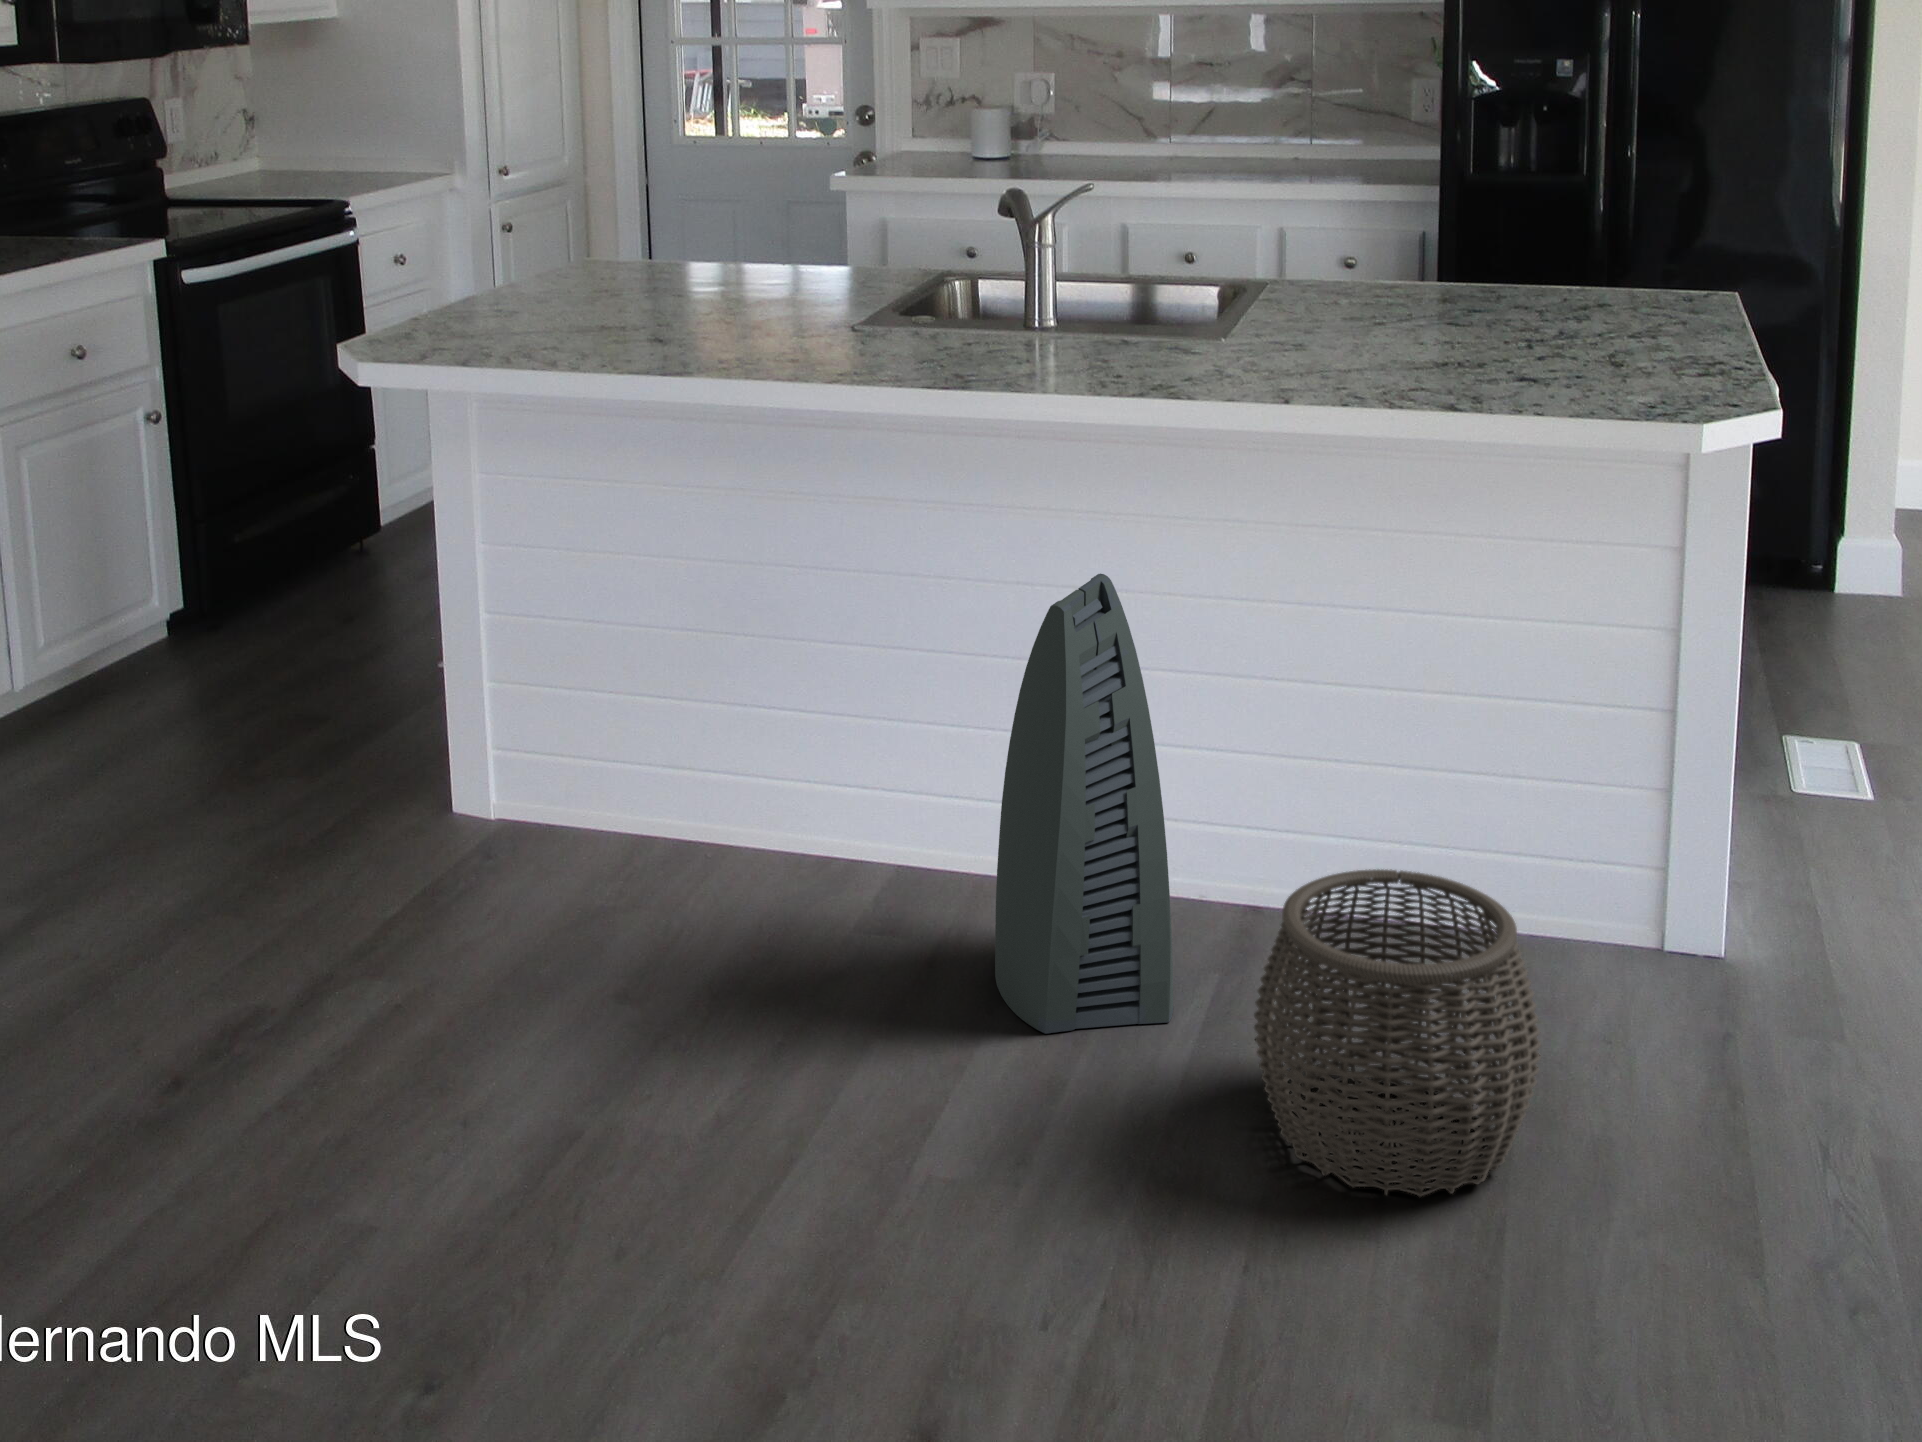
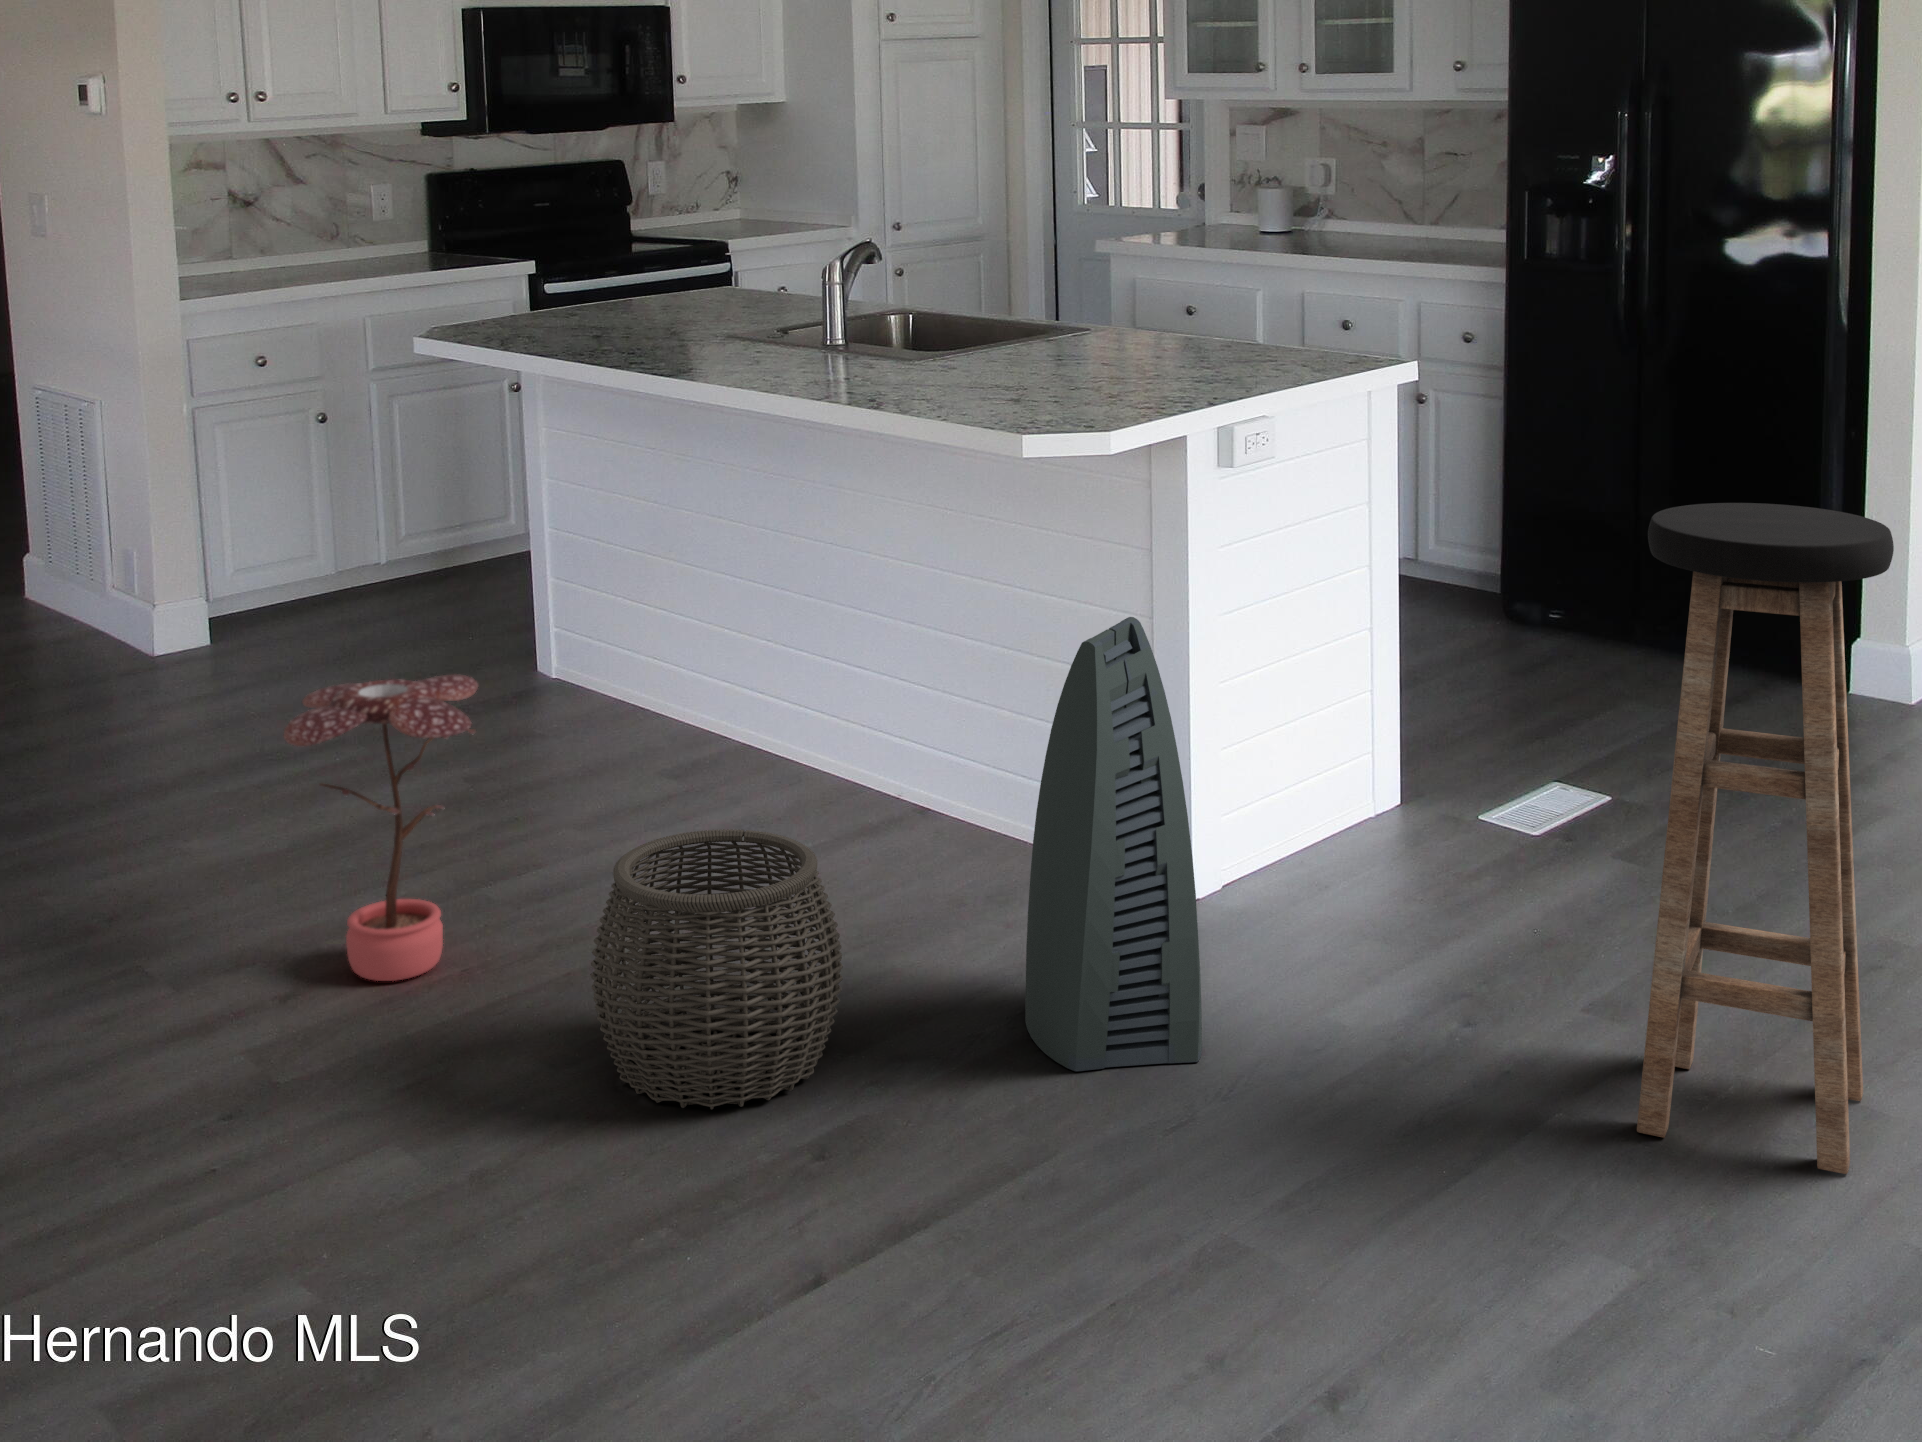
bar stool: none [1613,464,1891,1149] -> present [1637,503,1894,1174]
potted plant: none [240,622,438,933] -> present [284,674,478,981]
woven basket: present [1254,869,1541,1197] -> present [590,829,843,1109]

